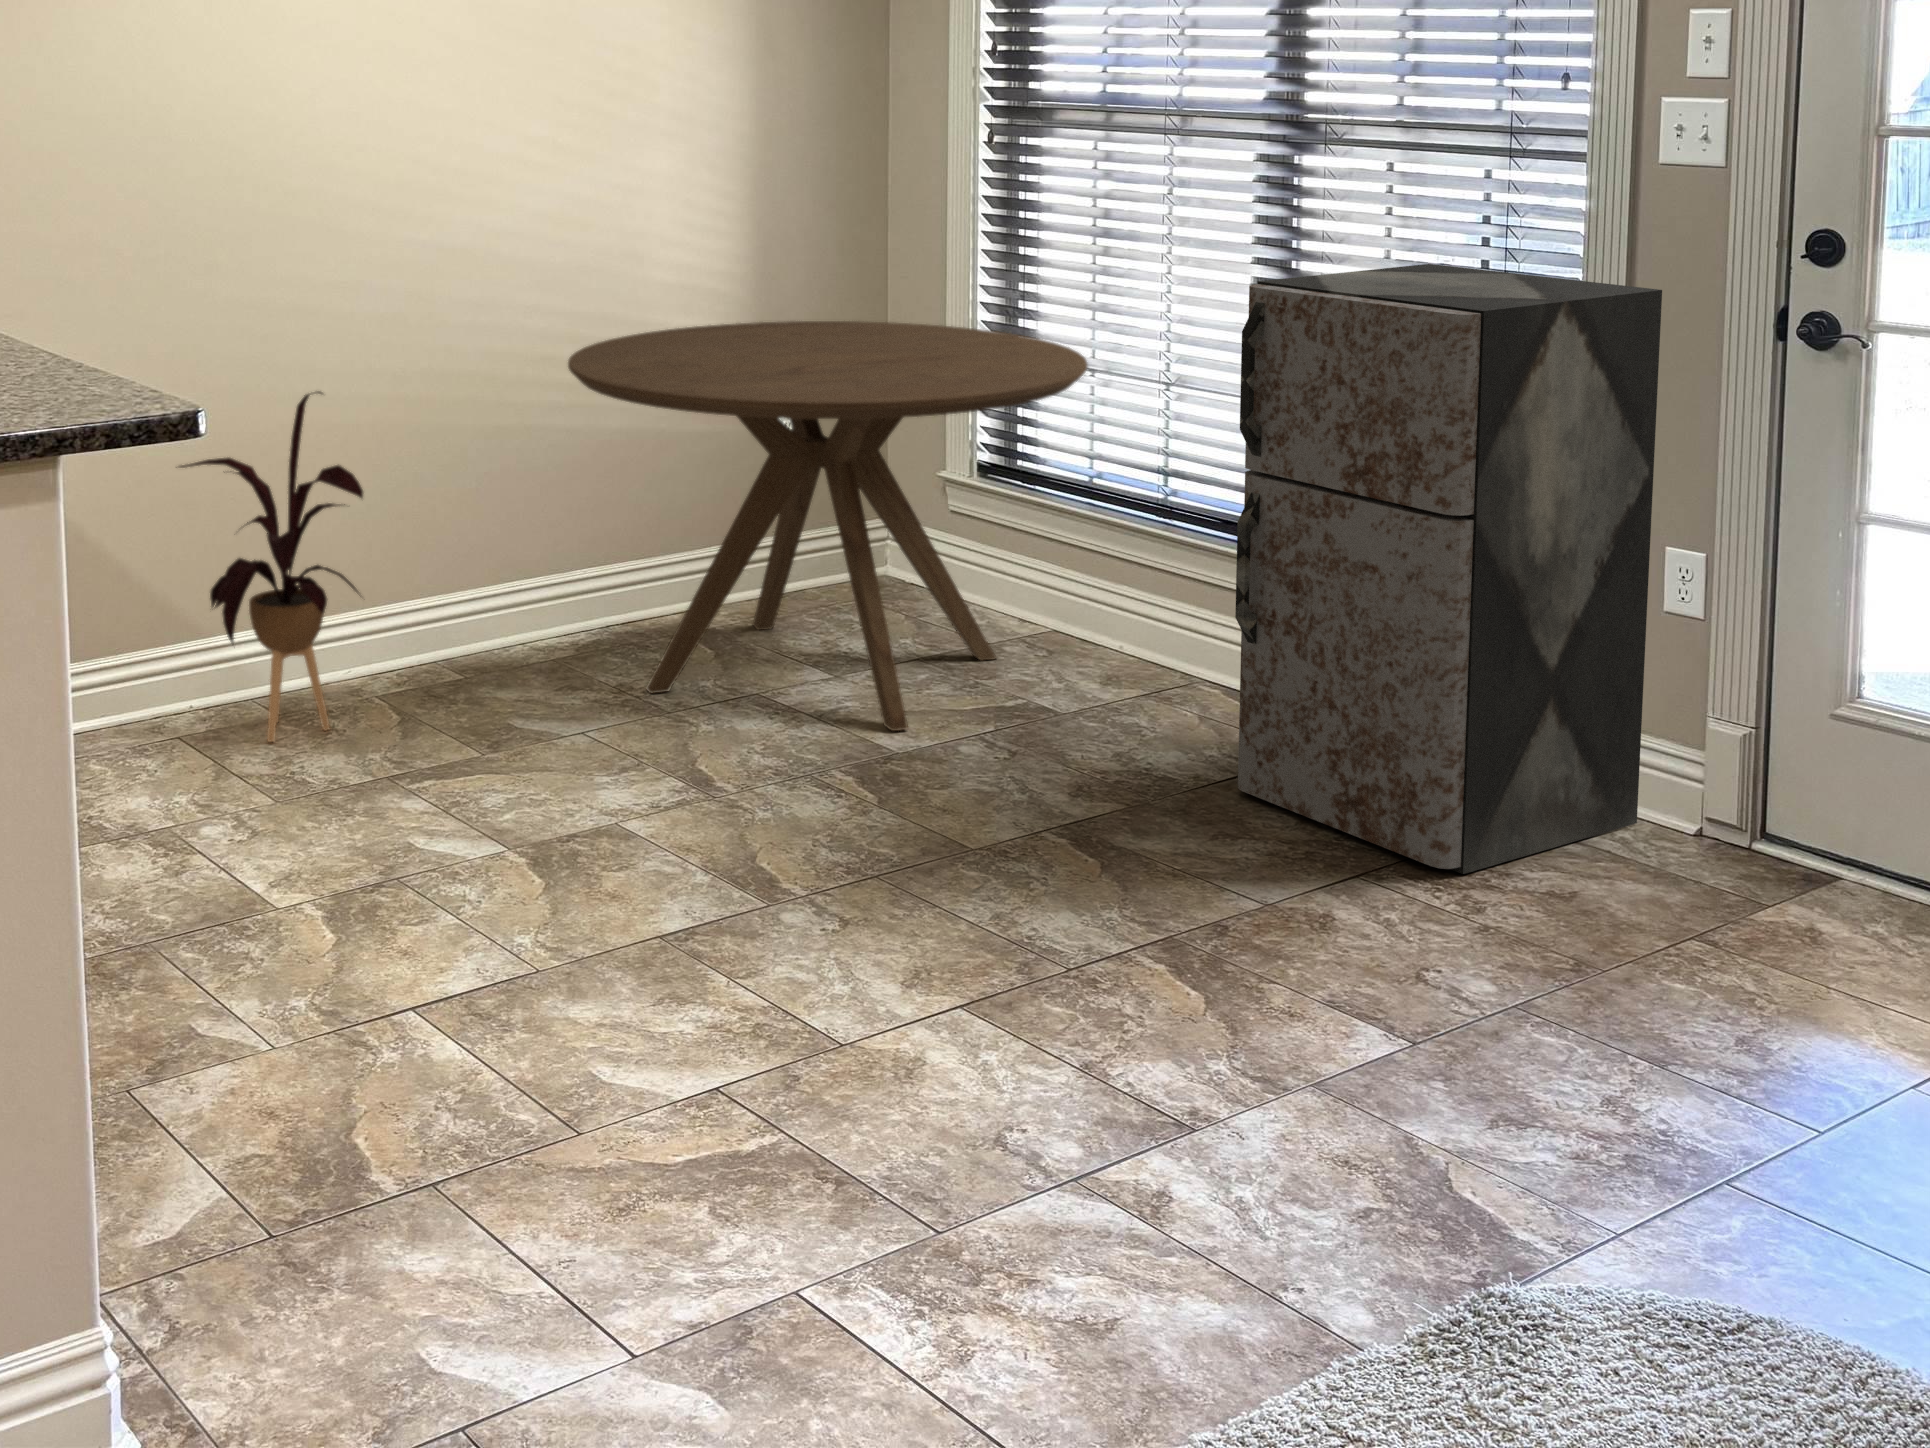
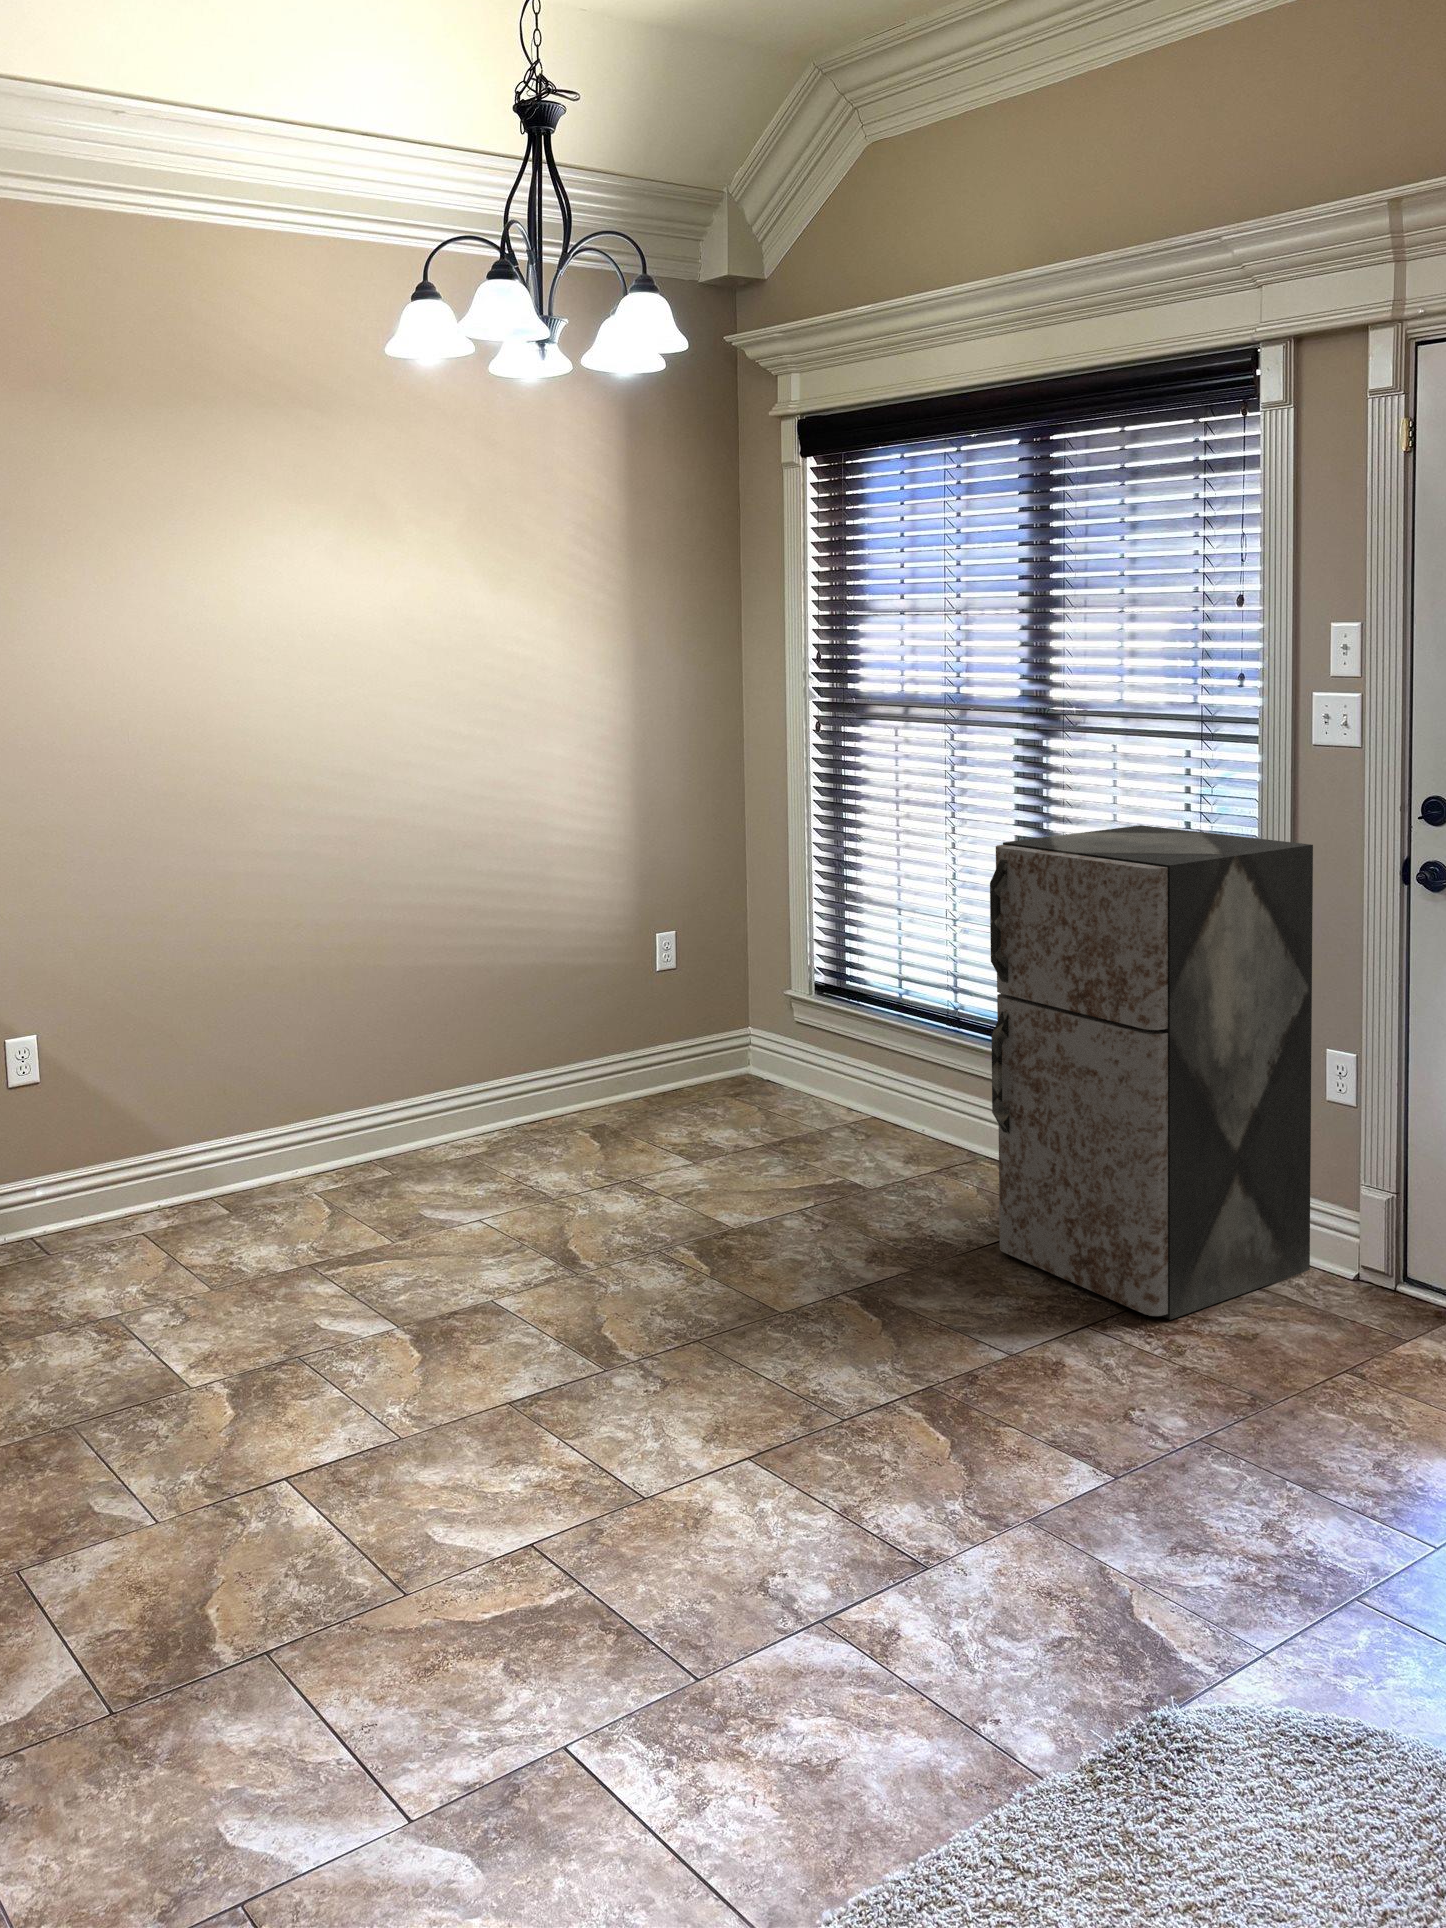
dining table: present [568,321,1088,731] -> none [476,875,886,1207]
house plant: present [179,391,363,742] -> none [146,943,303,1232]

